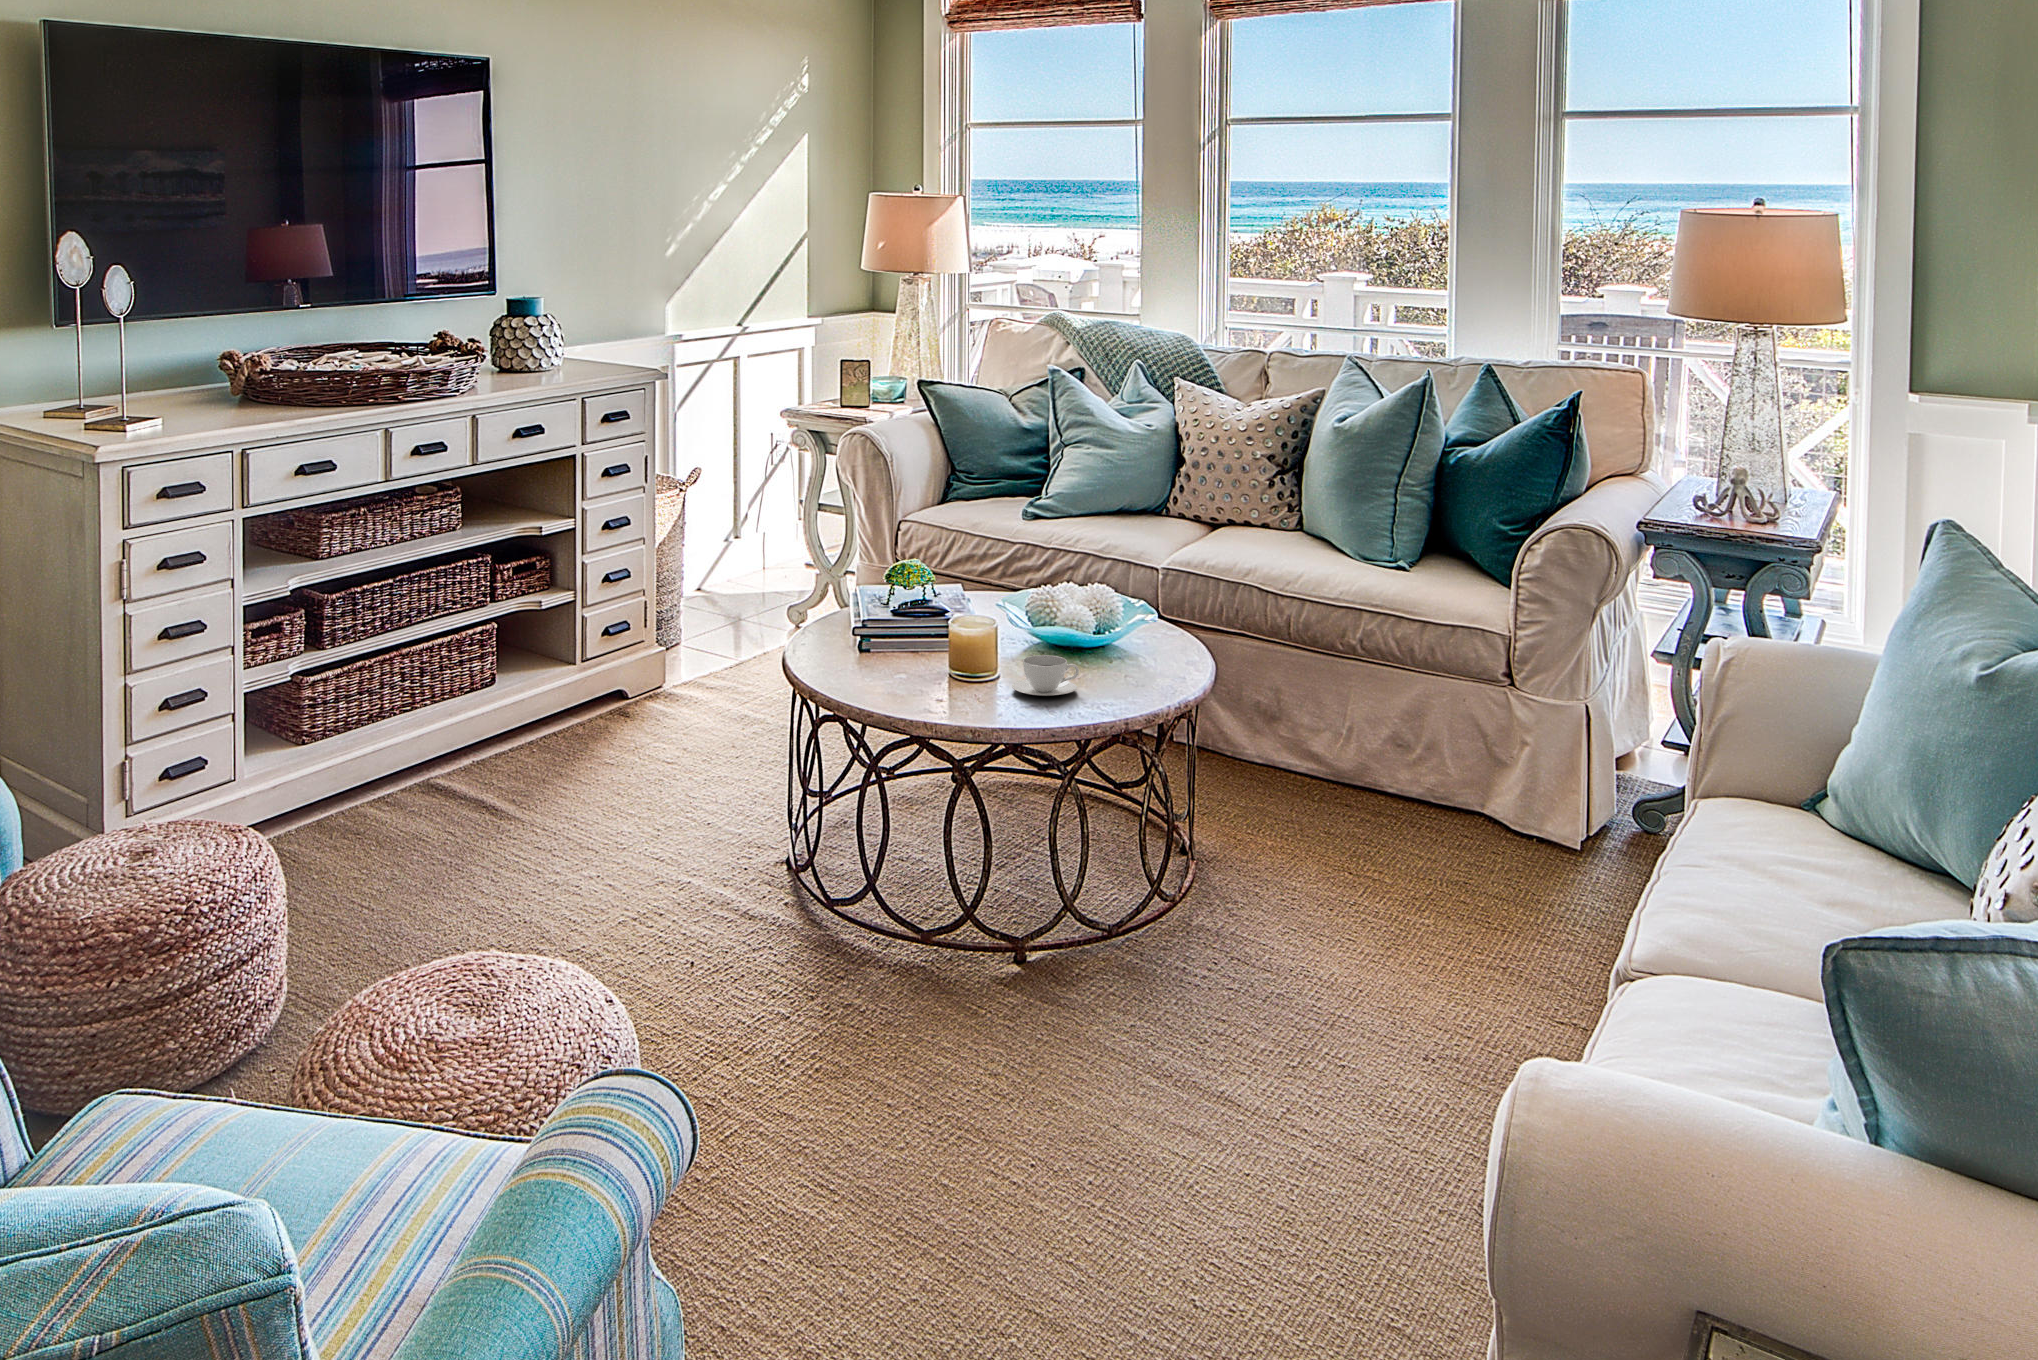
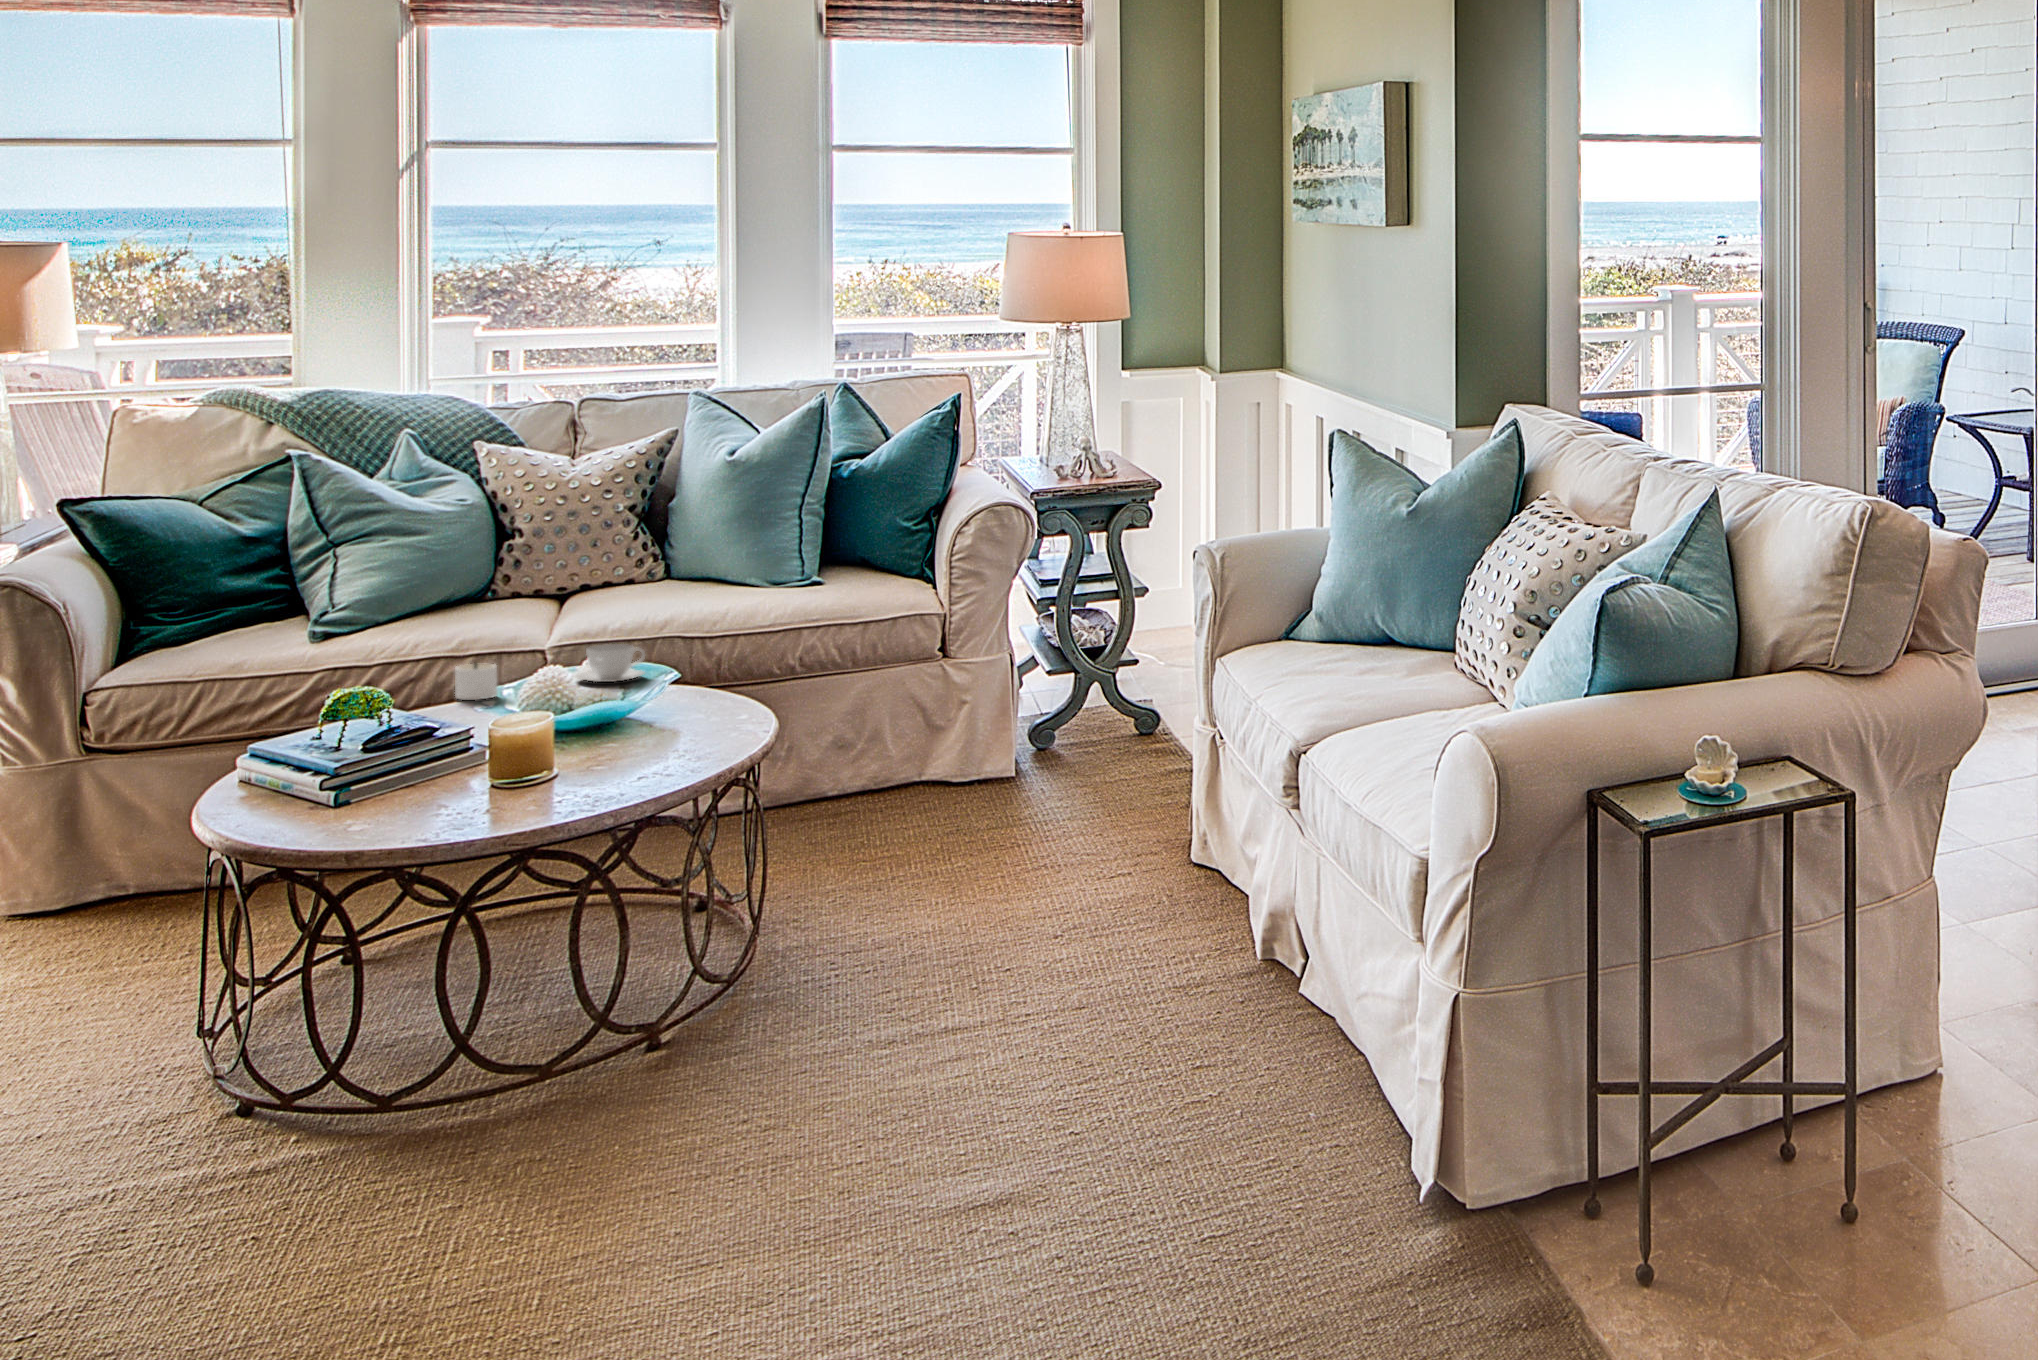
candle: none [896,662,944,700] -> present [455,663,498,700]

